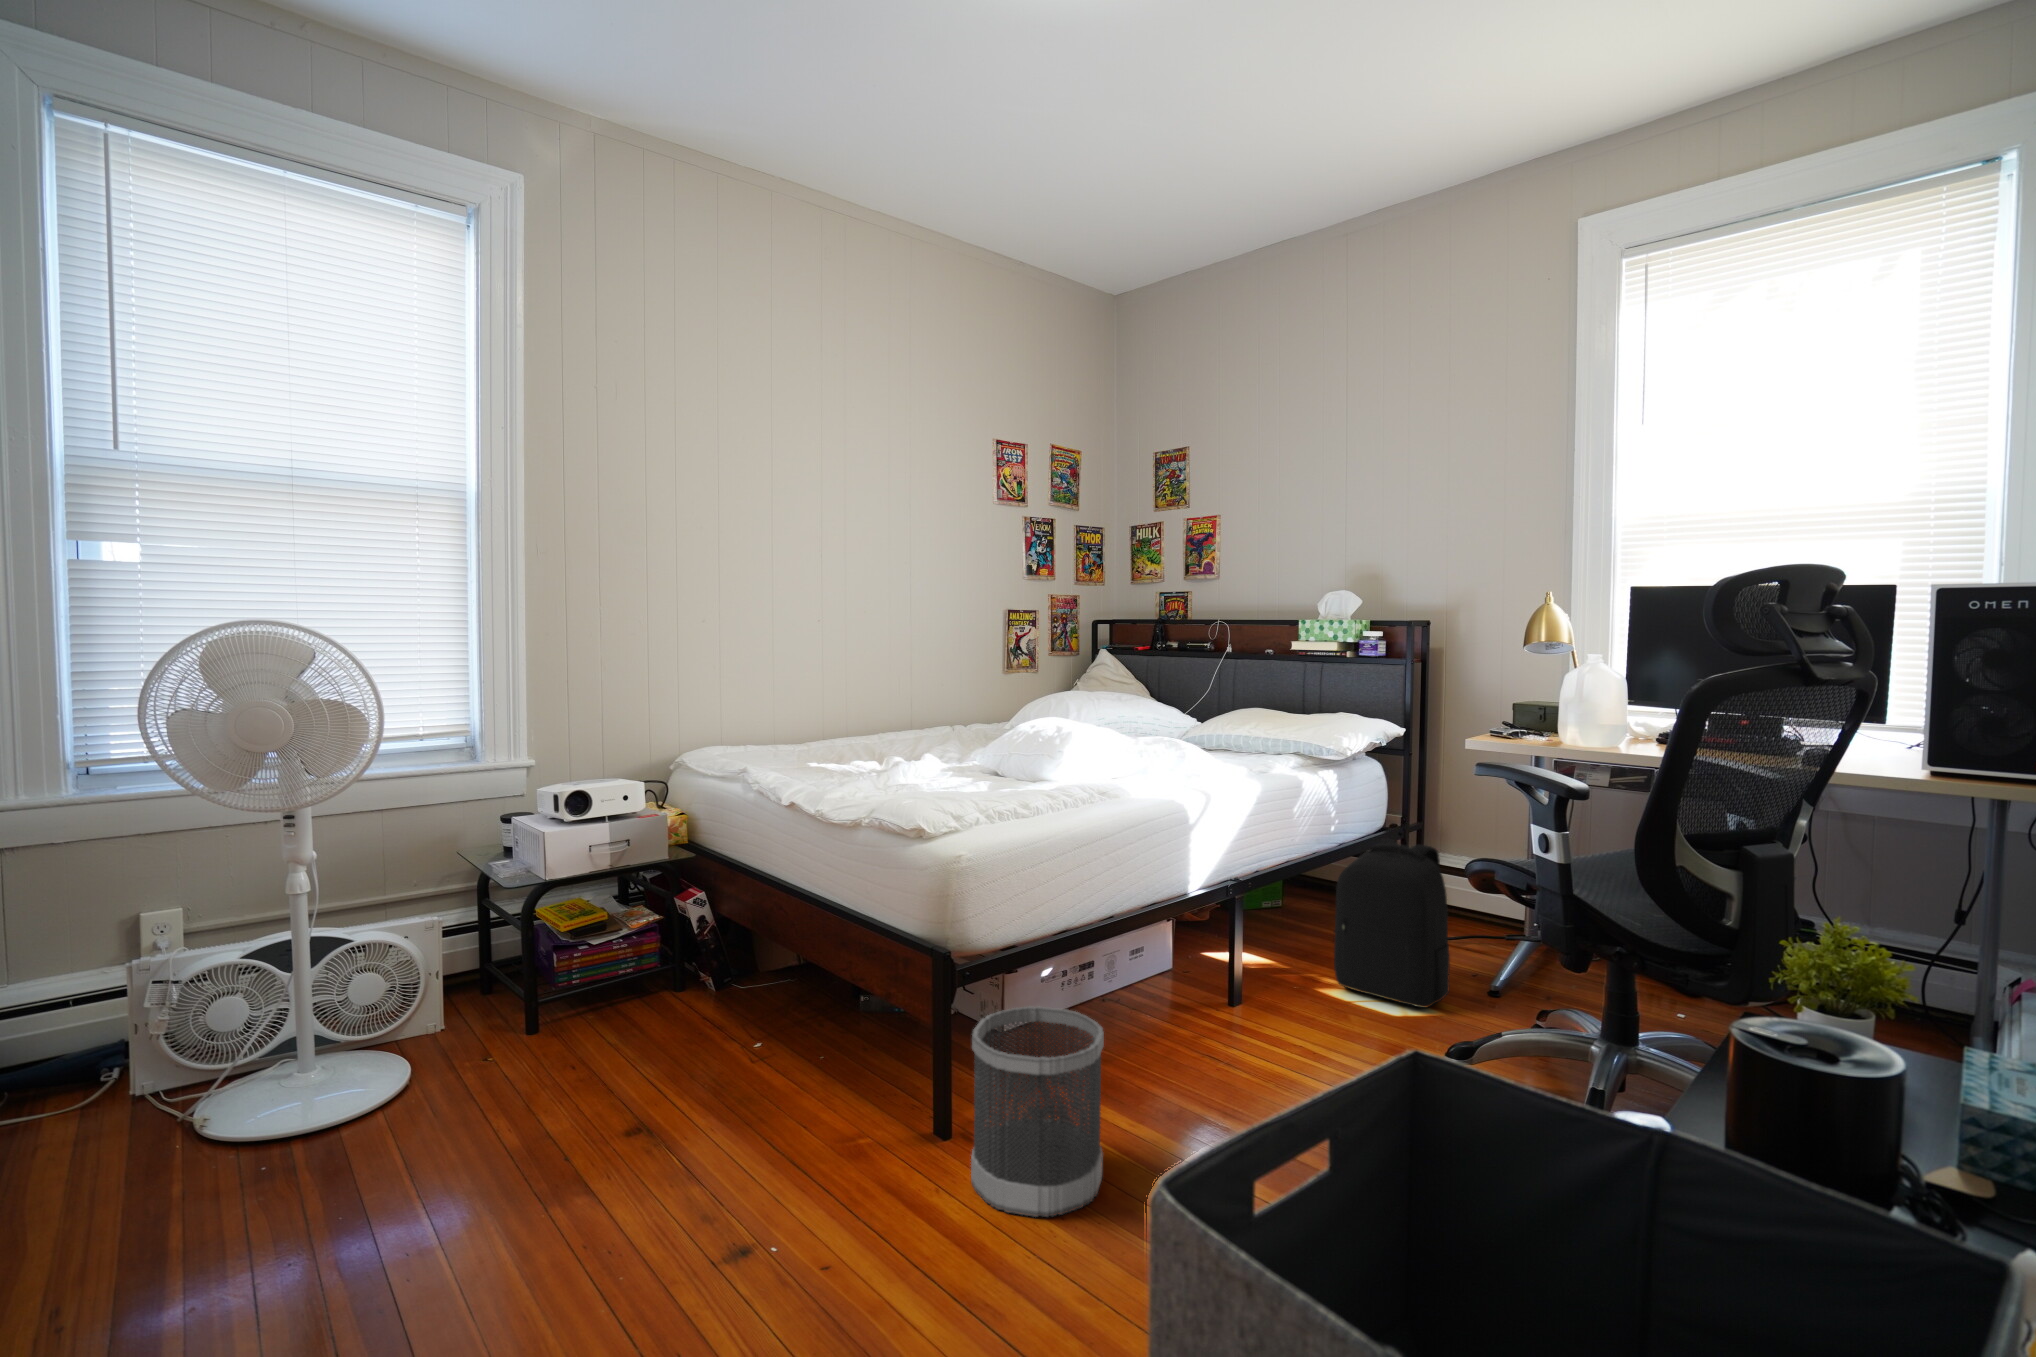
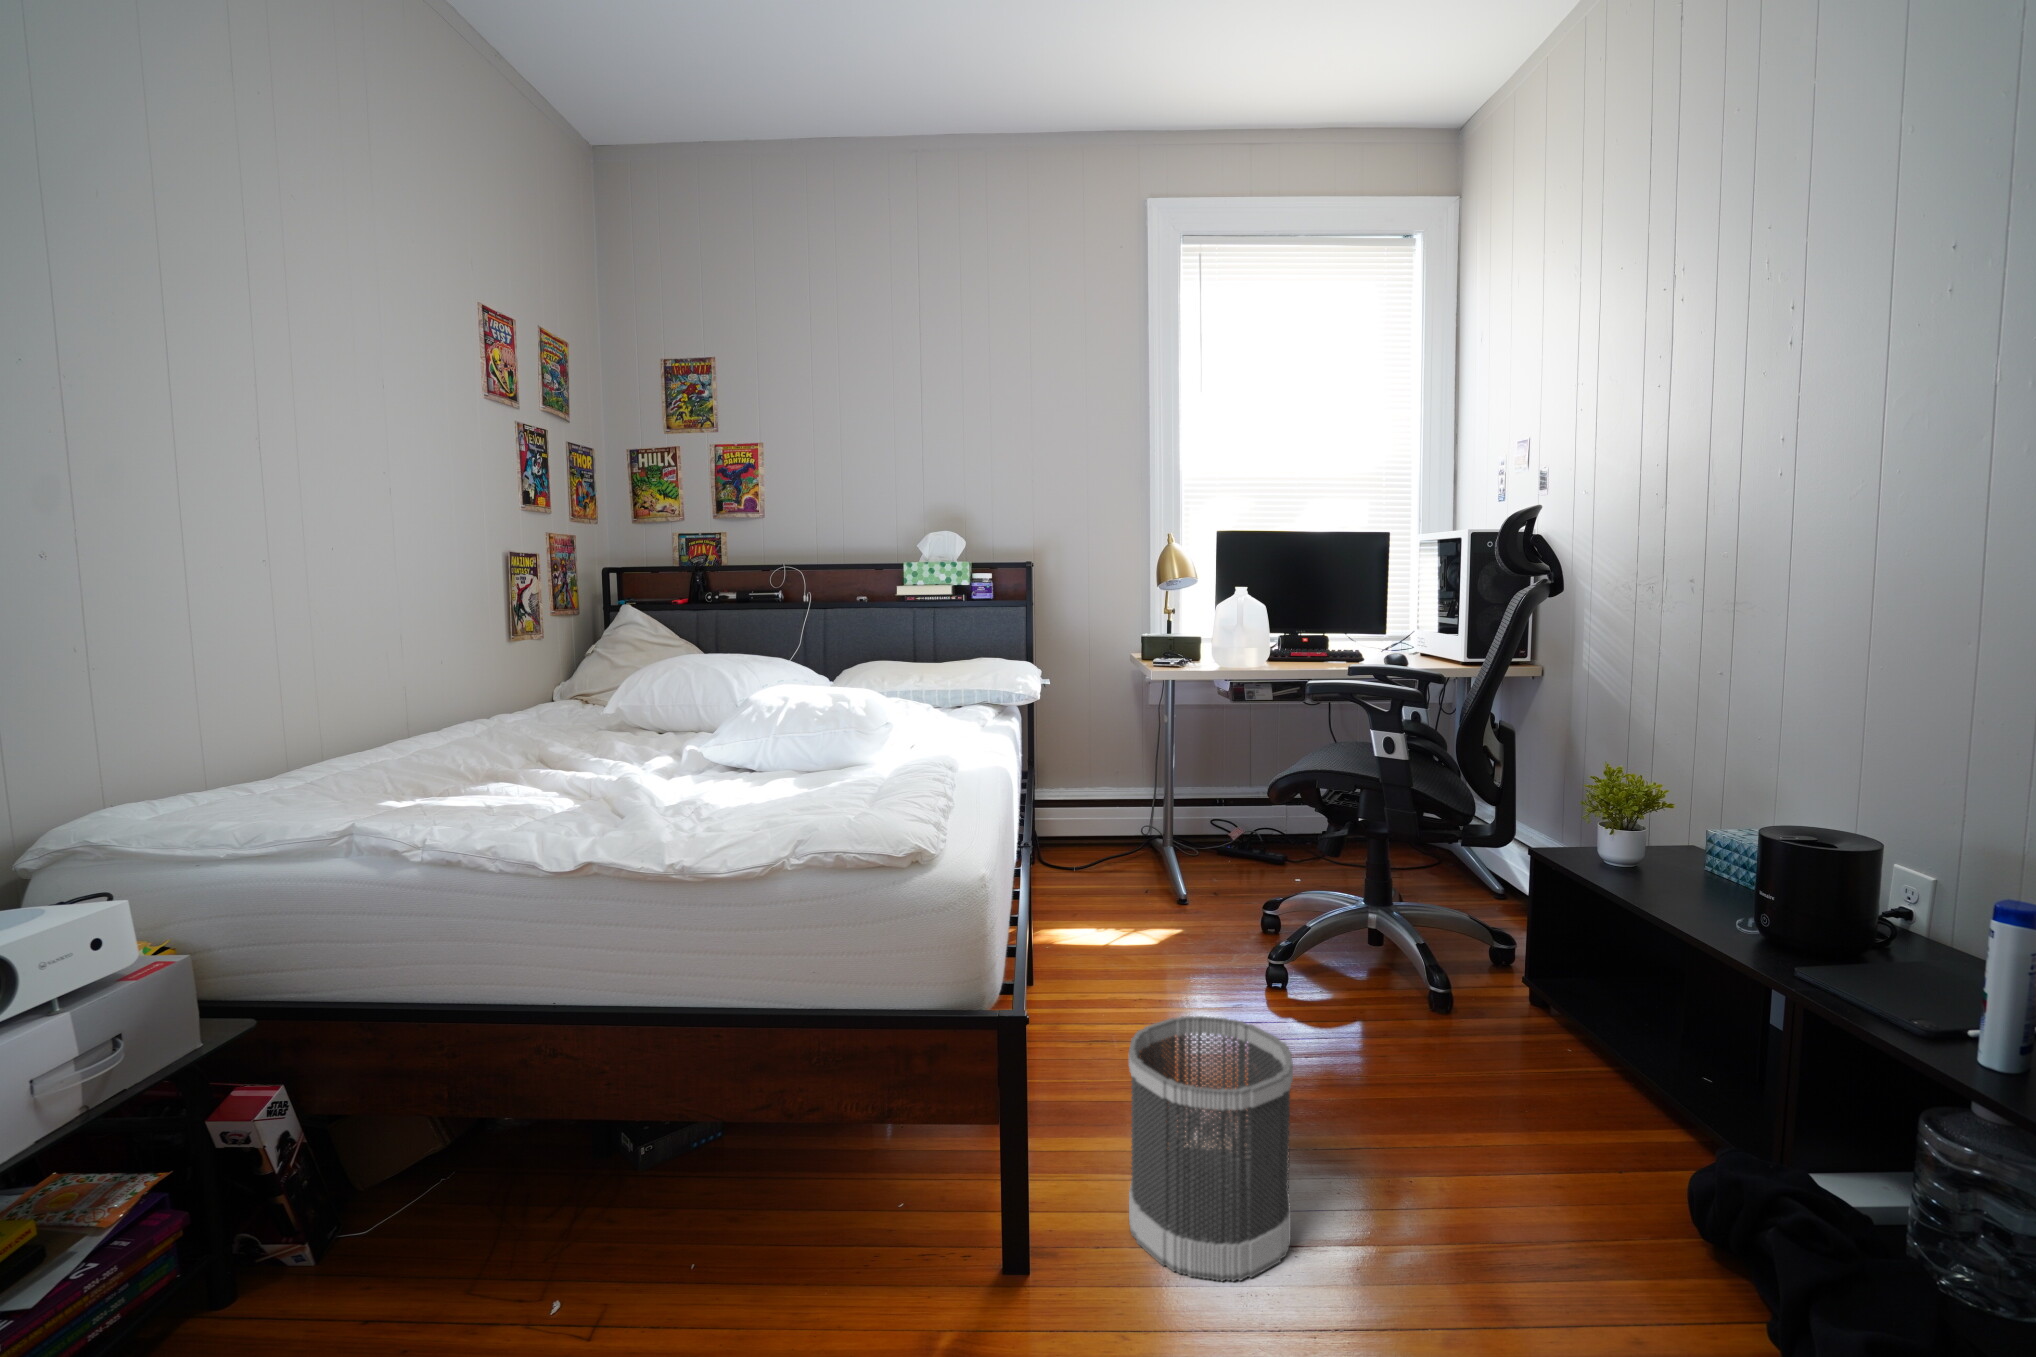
backpack: present [1334,839,1450,1008] -> none [1071,773,1176,924]

